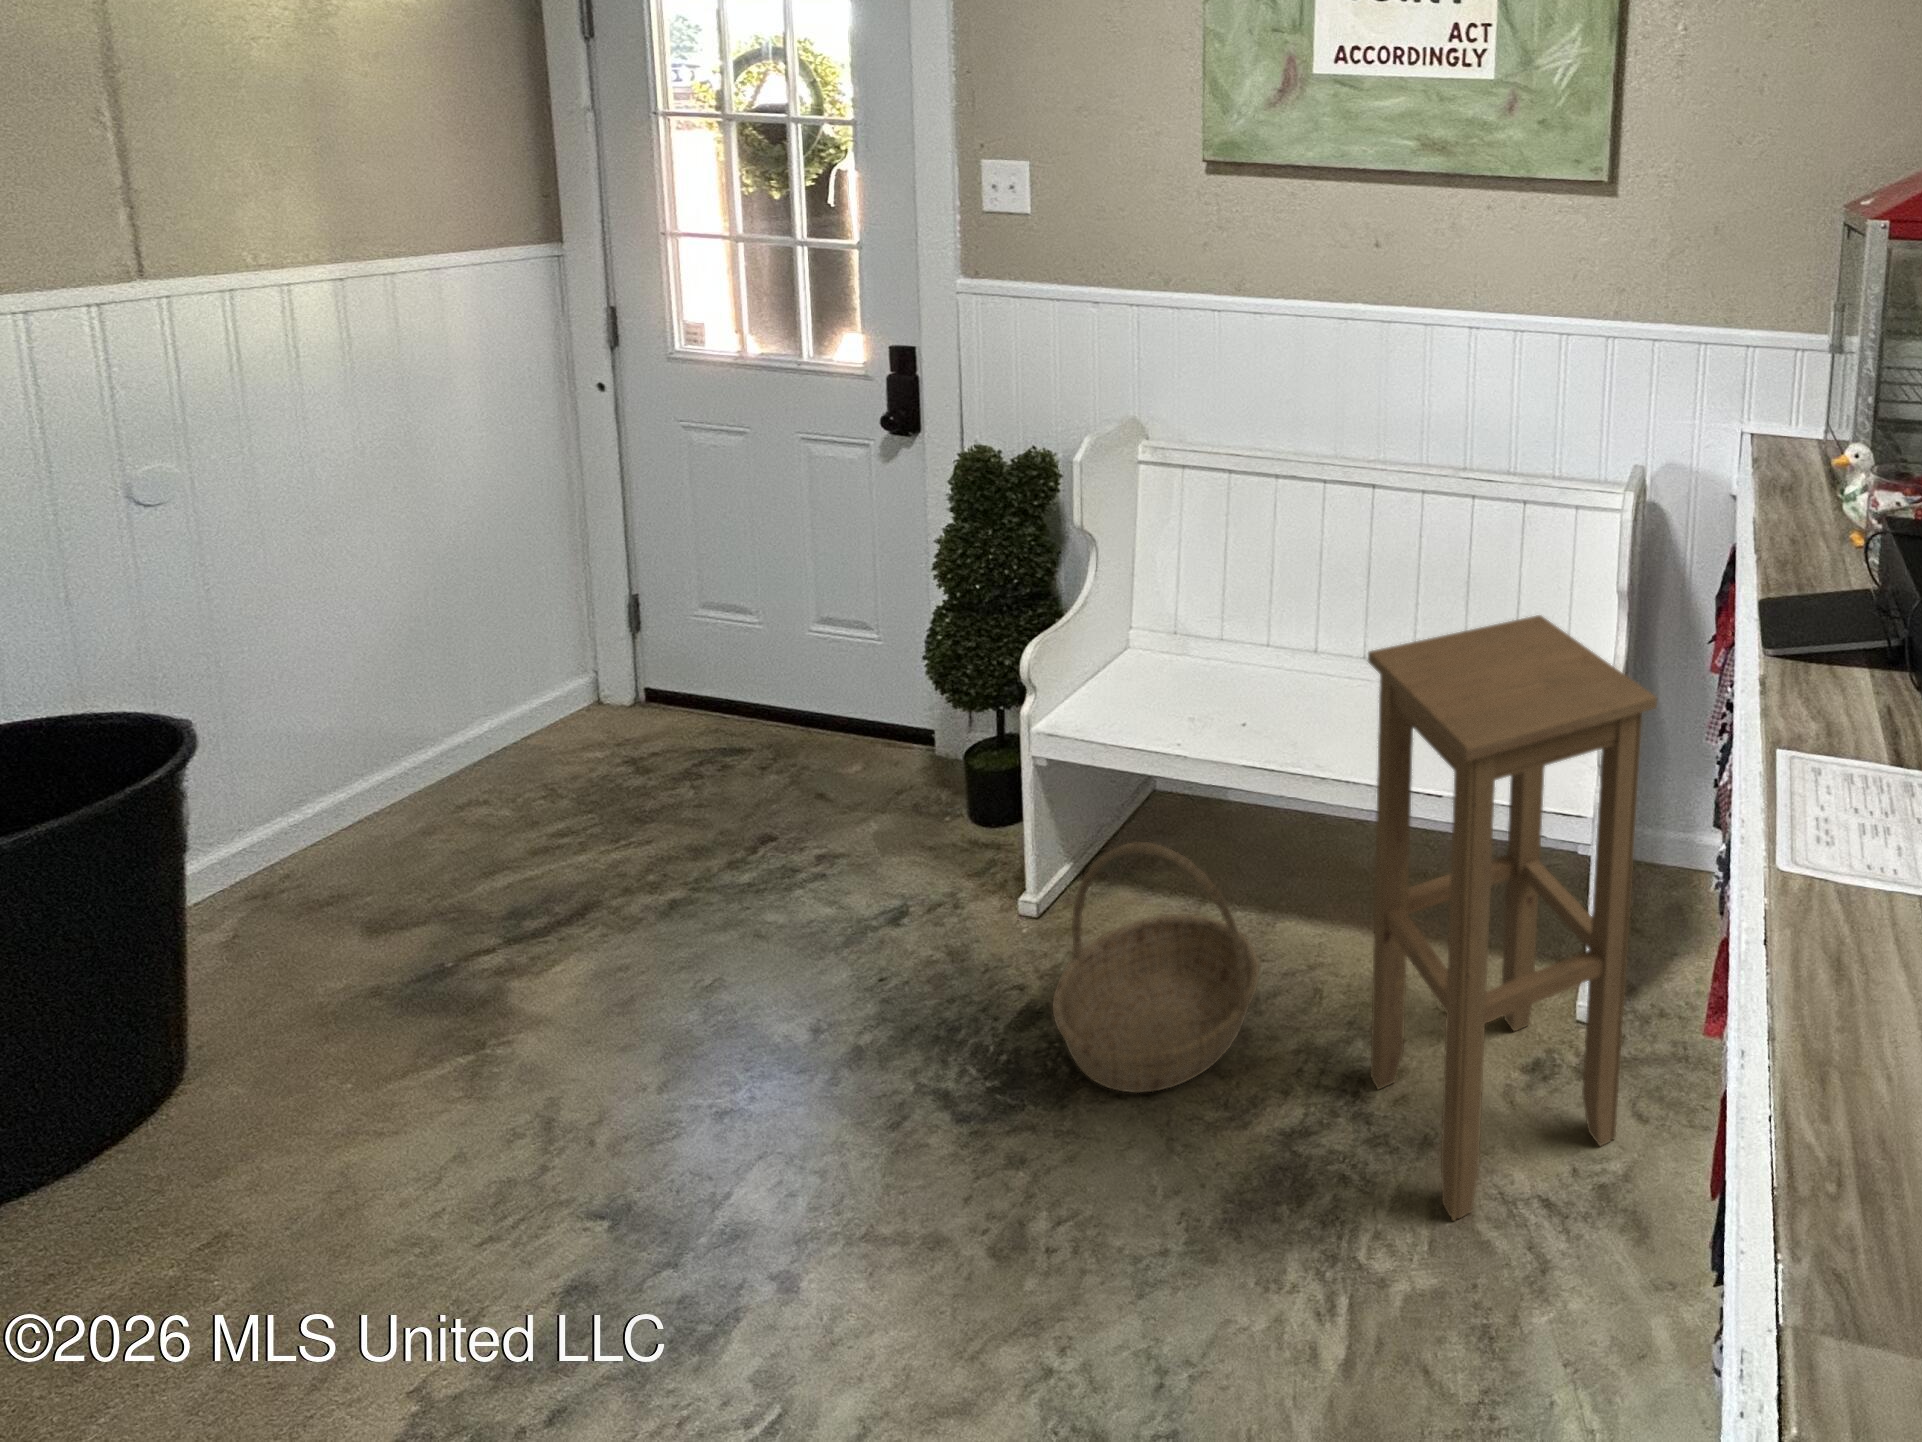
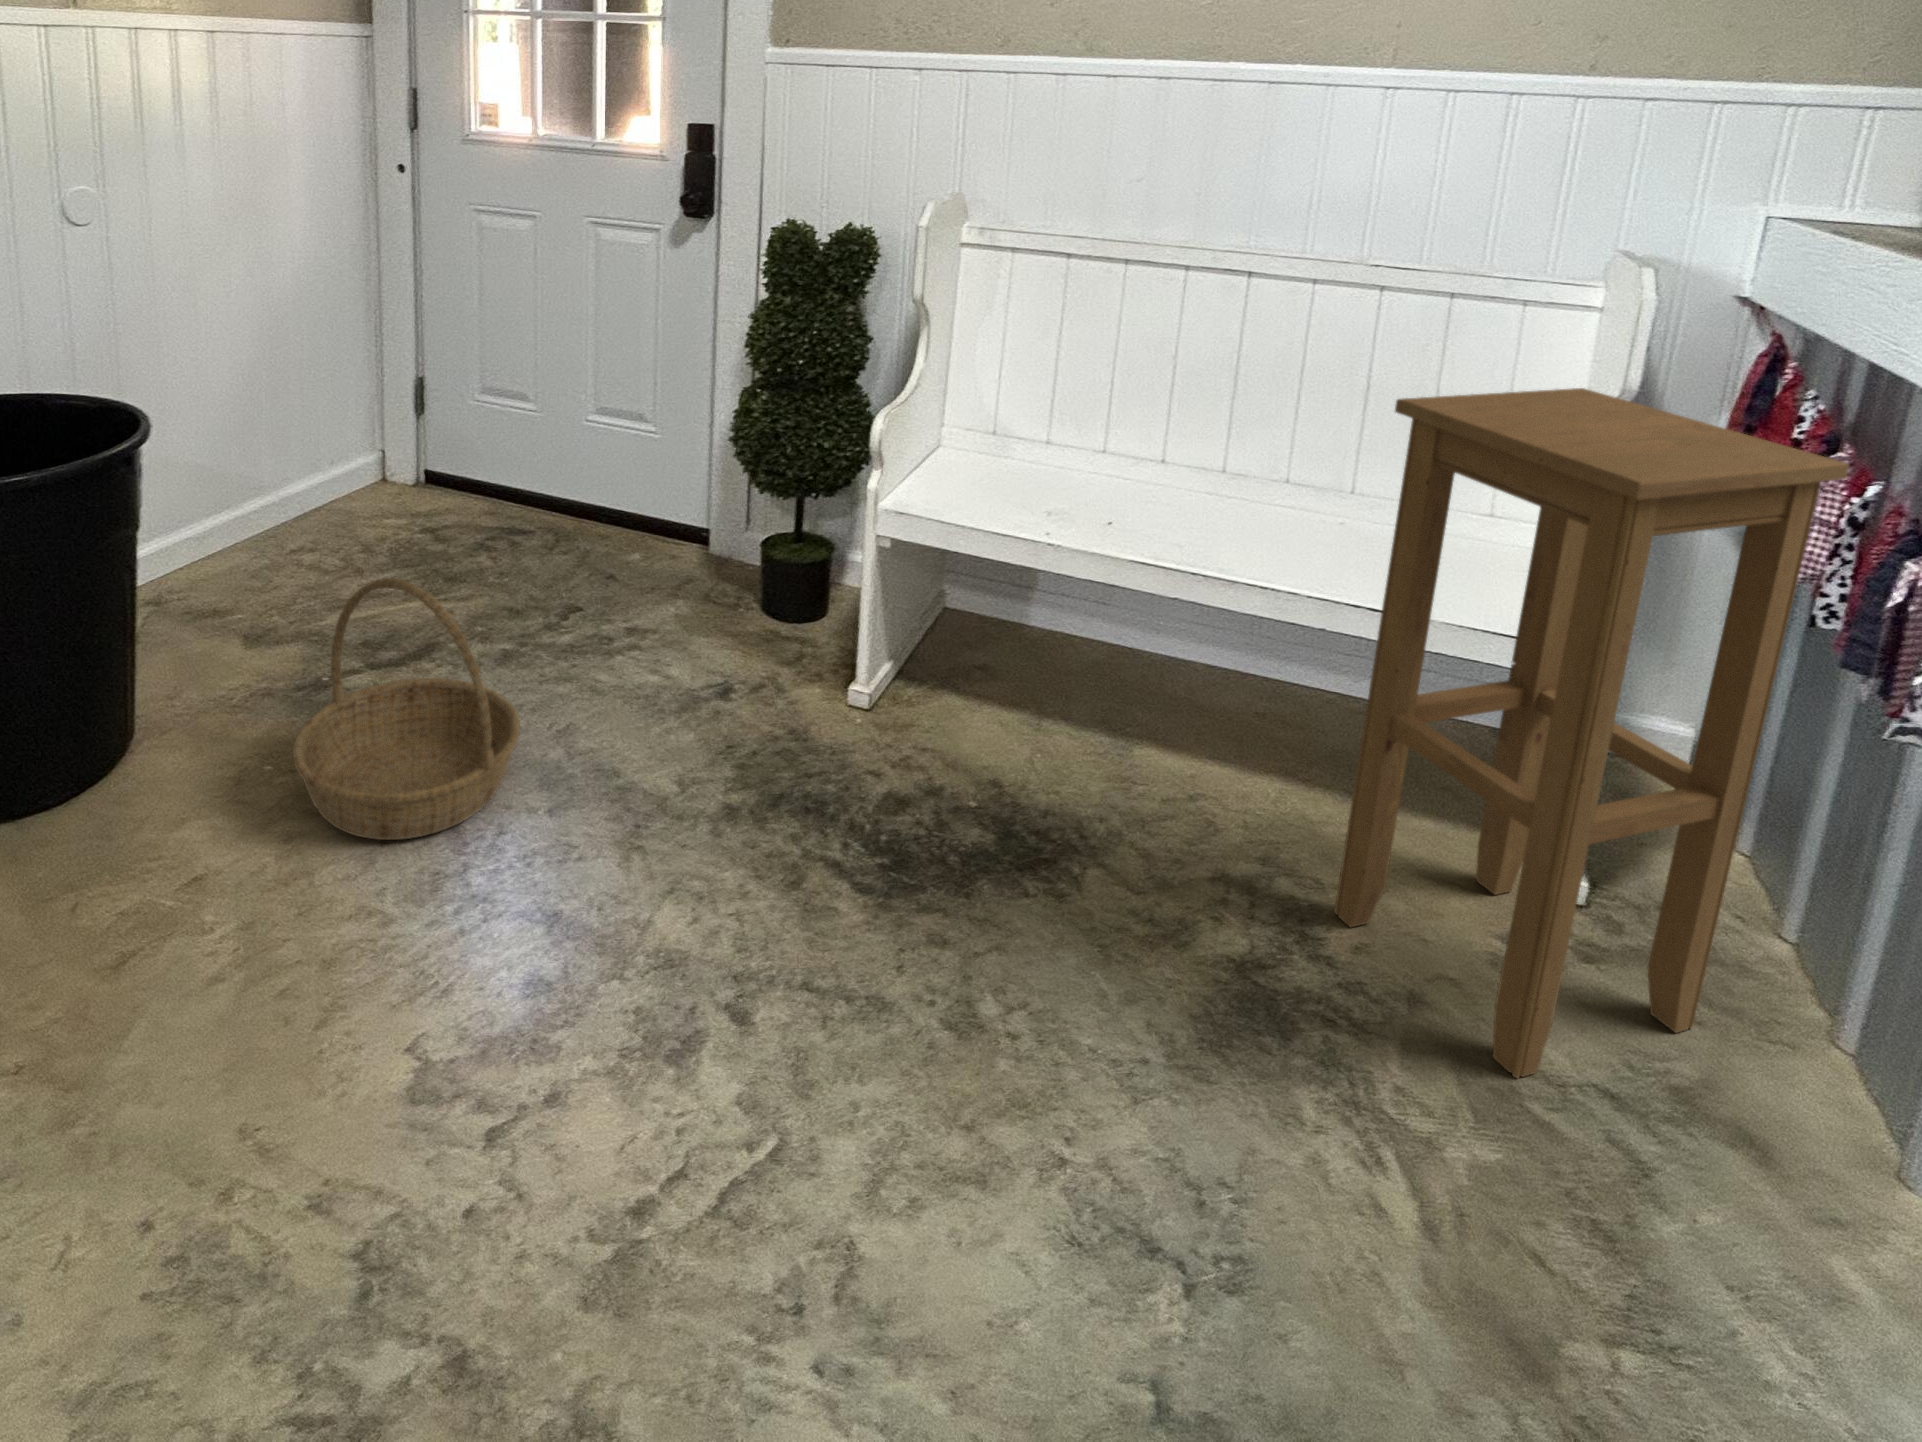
basket: present [1053,842,1259,1093] -> present [293,578,520,840]

